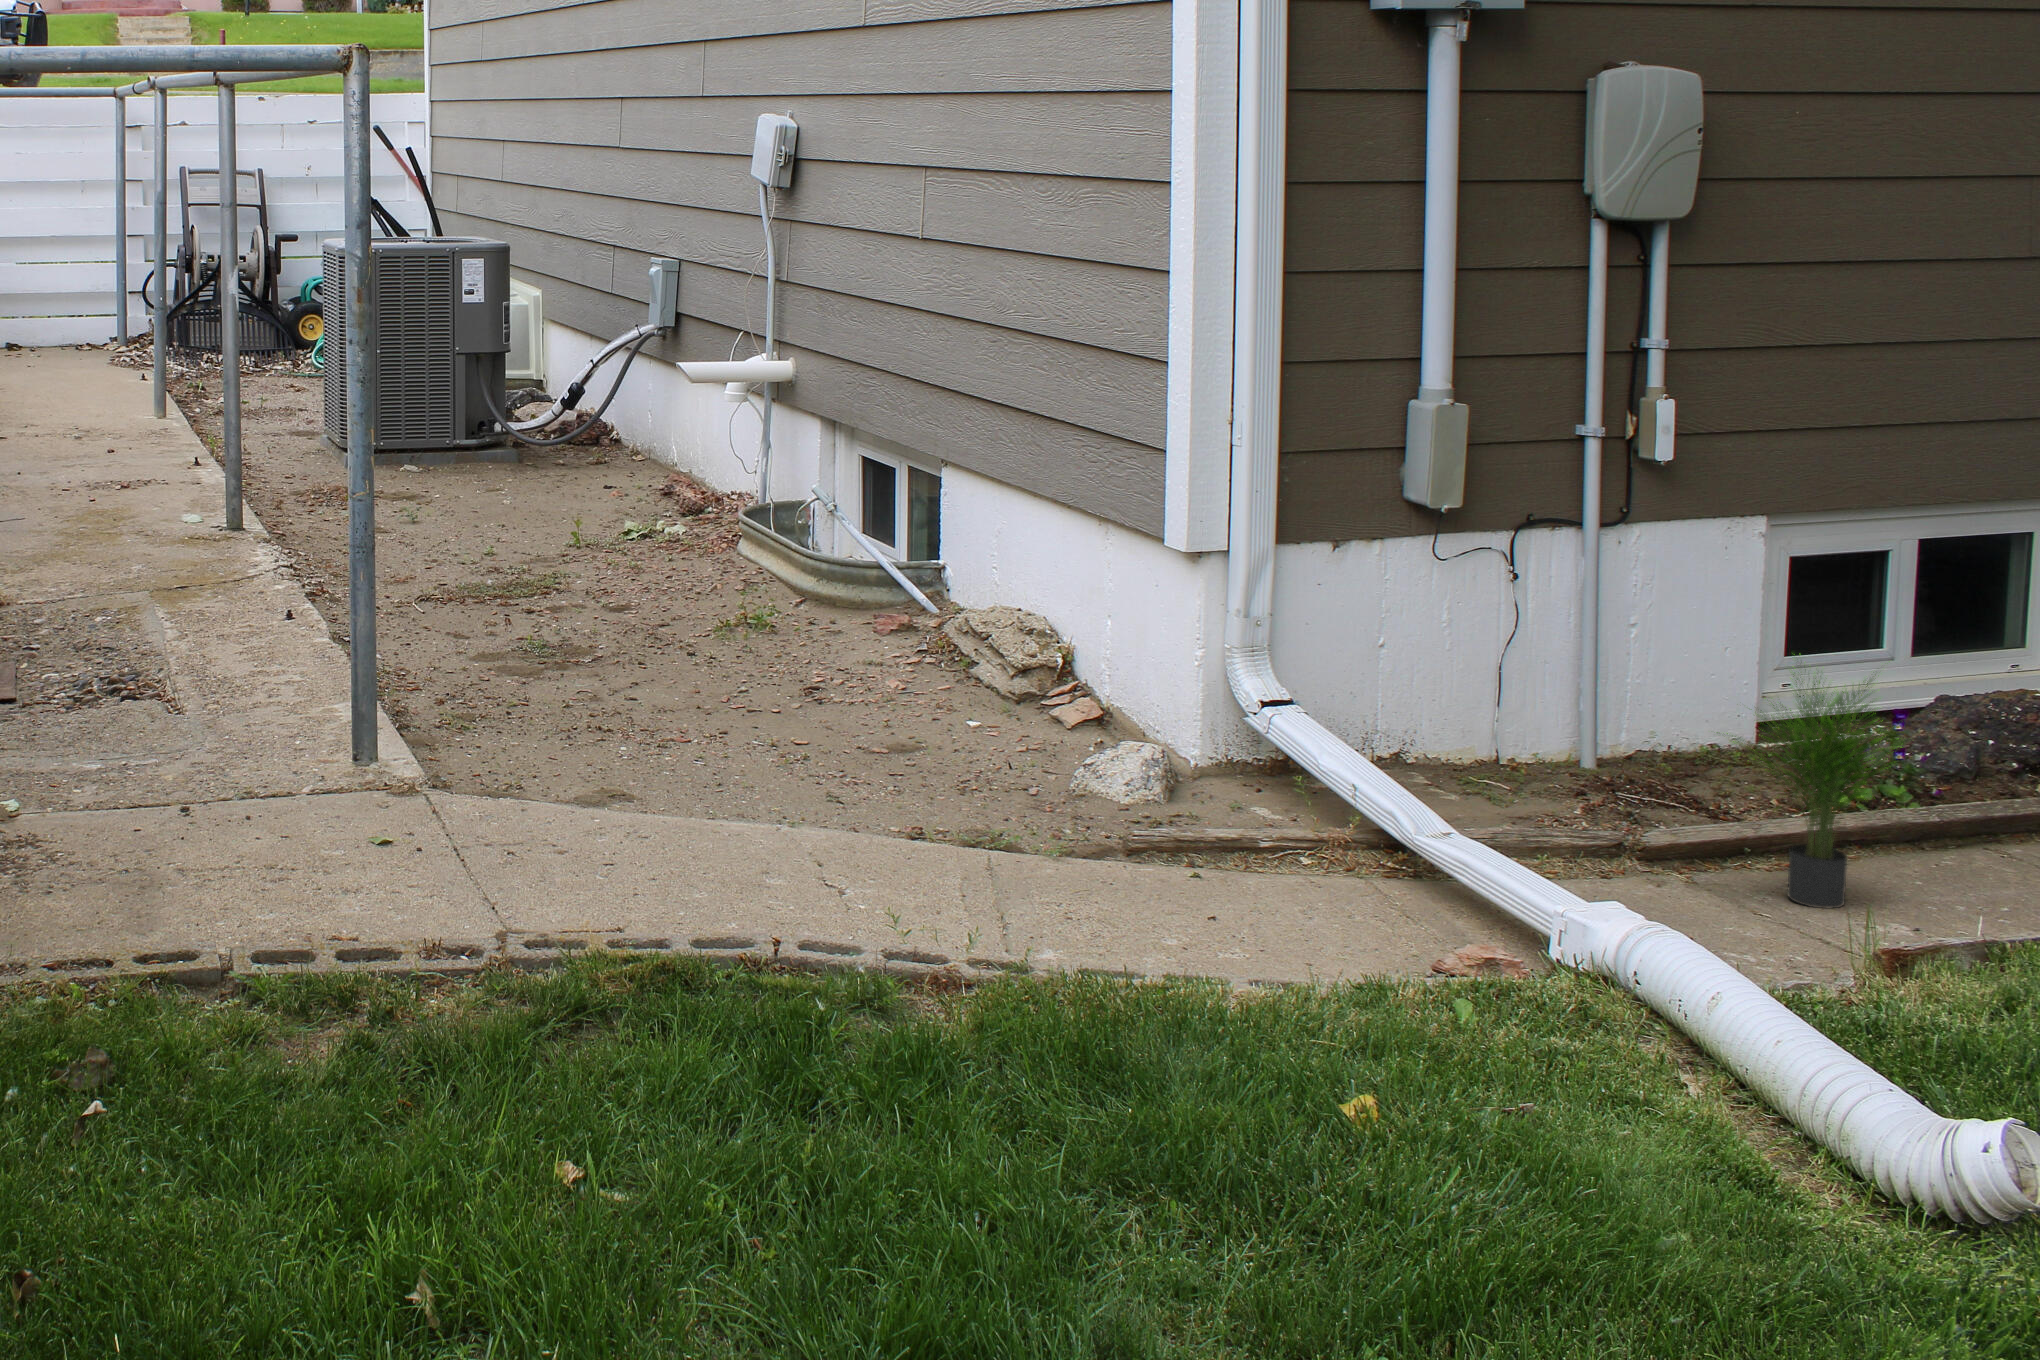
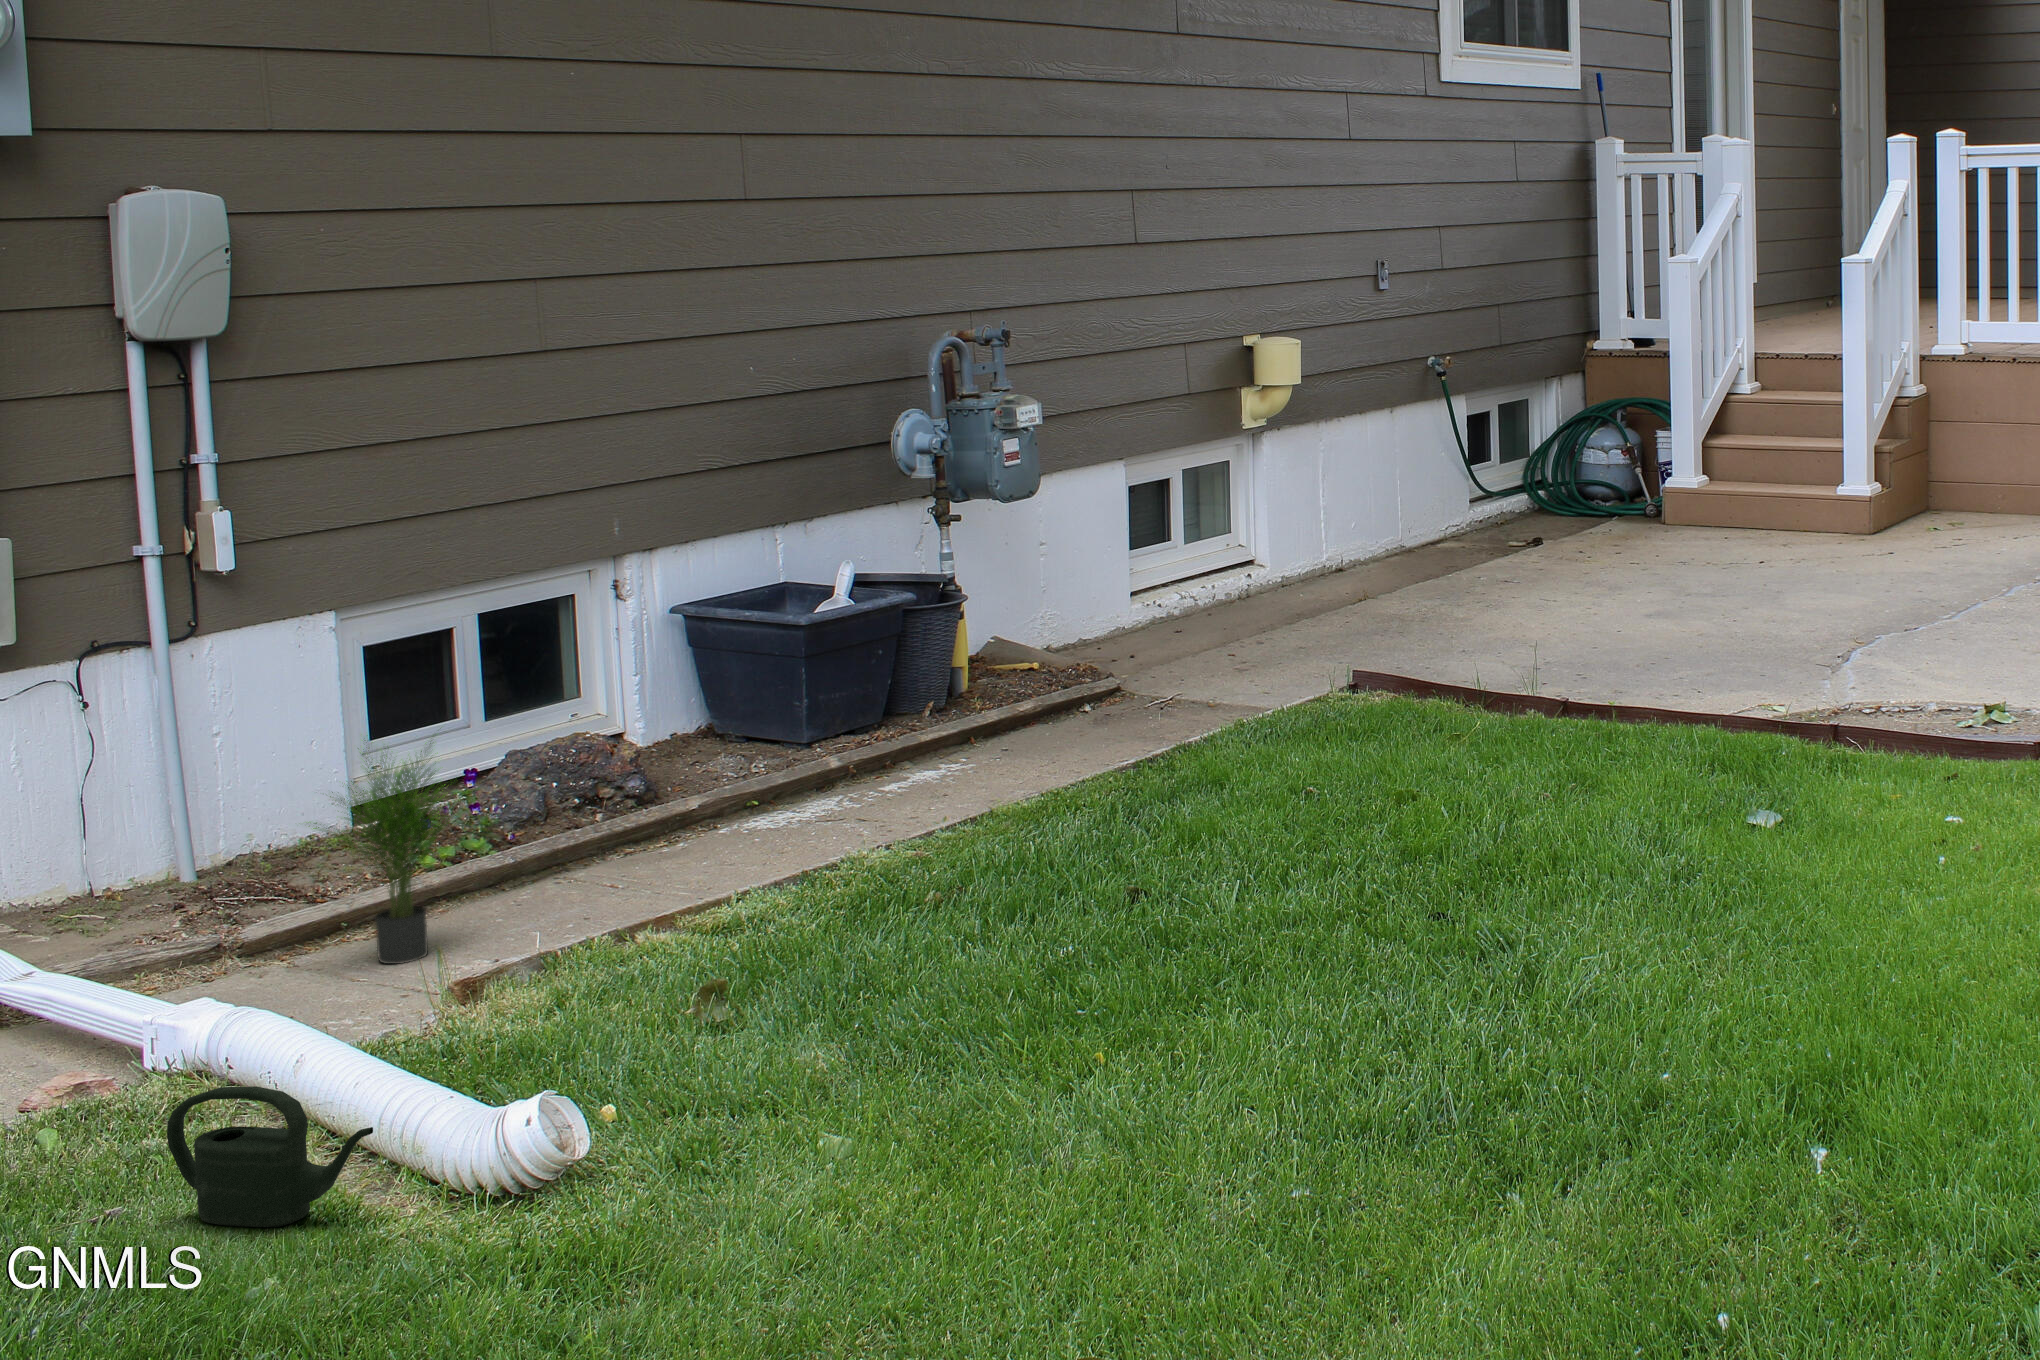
watering can: none [1572,997,1800,1169] -> present [167,1086,373,1227]

